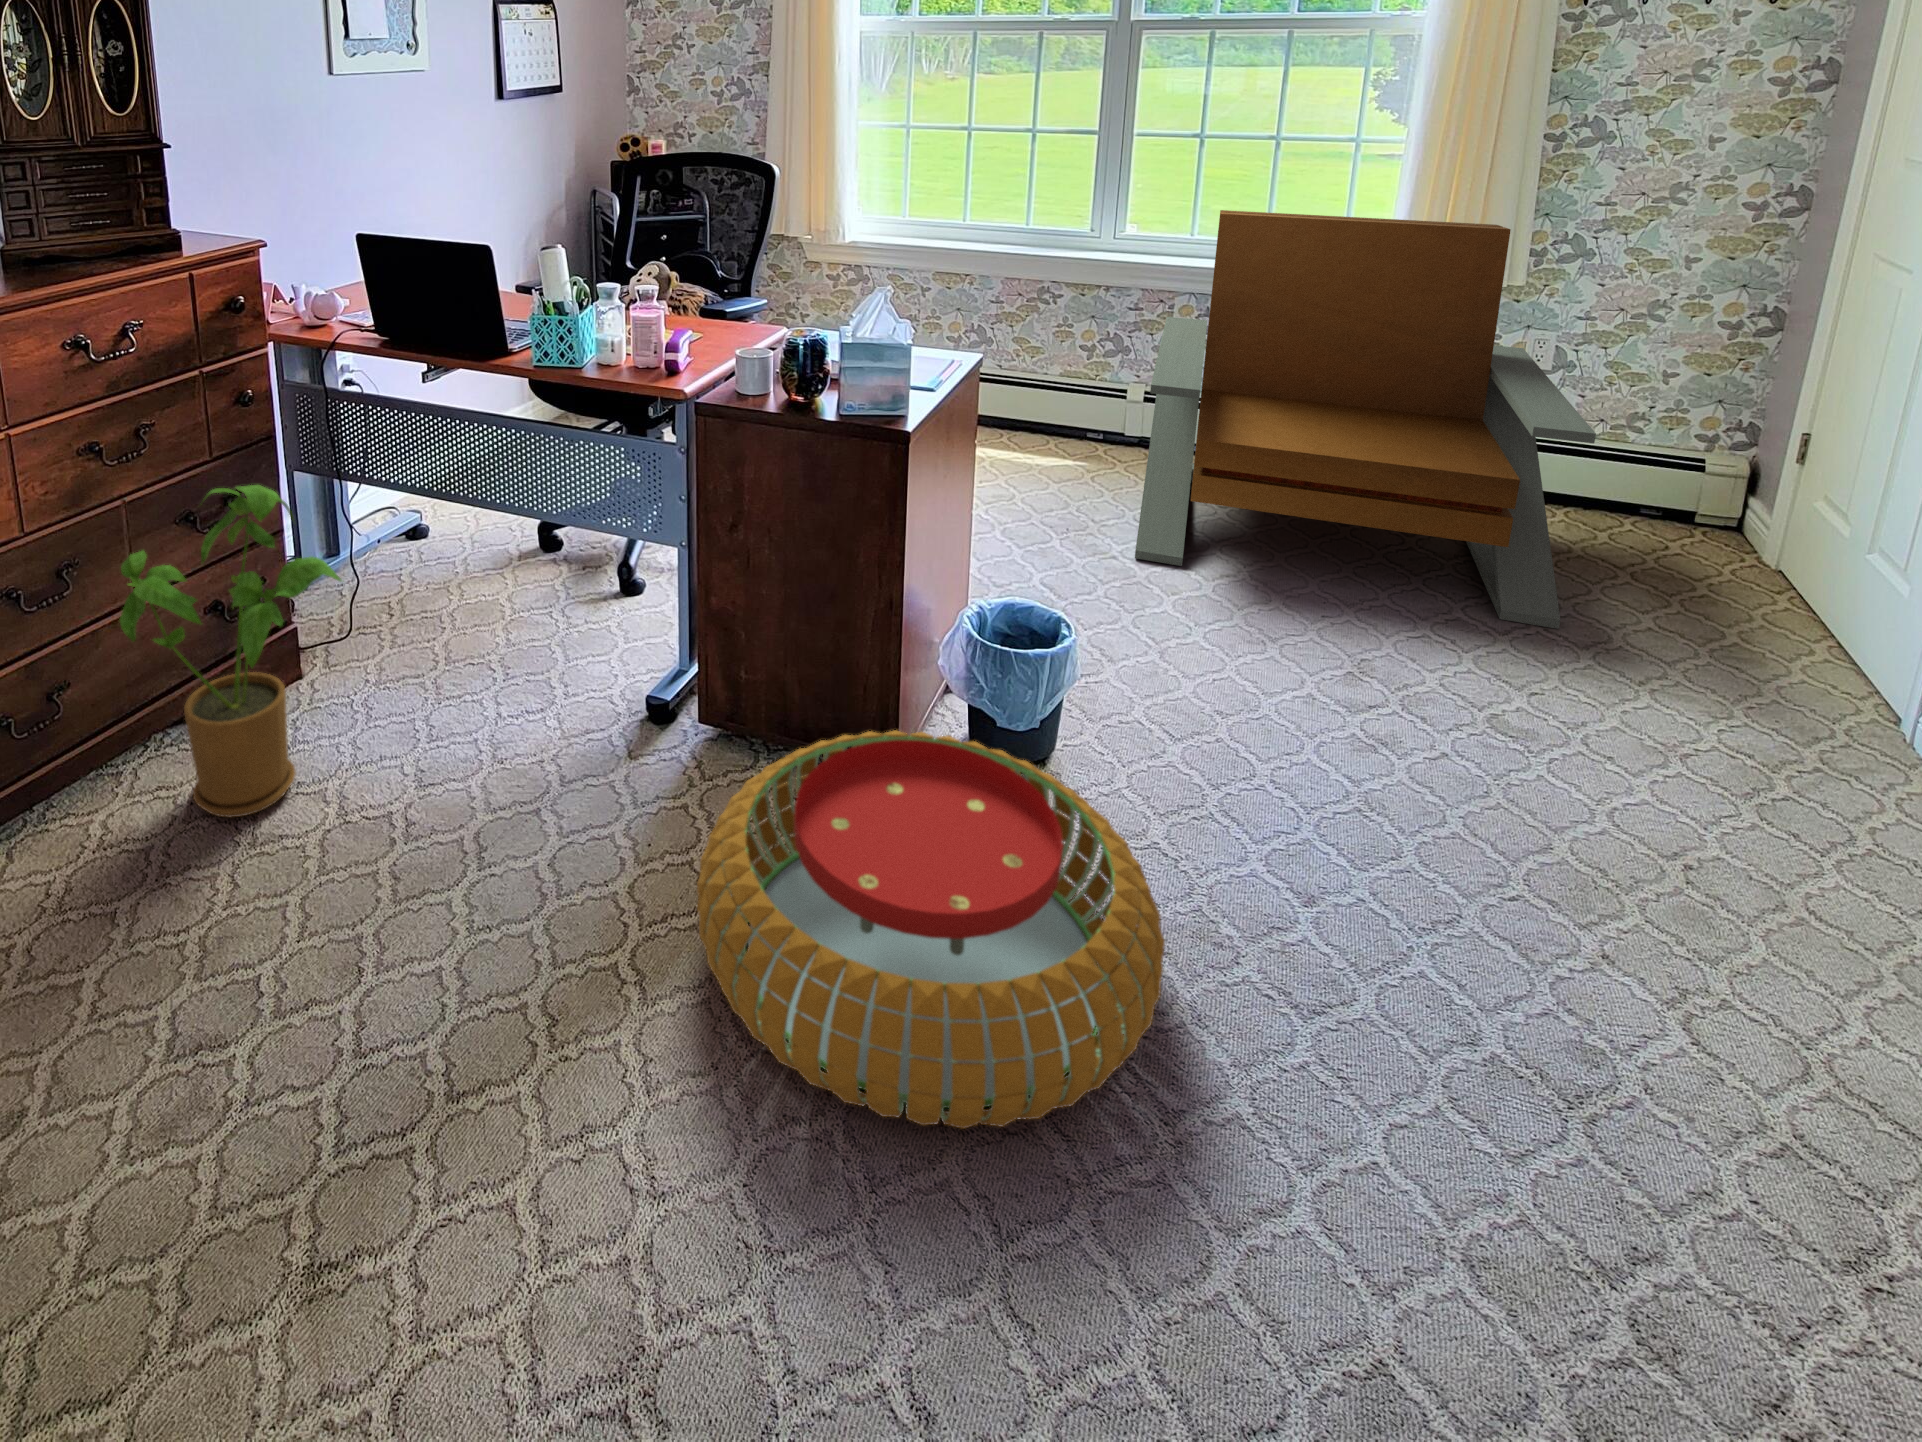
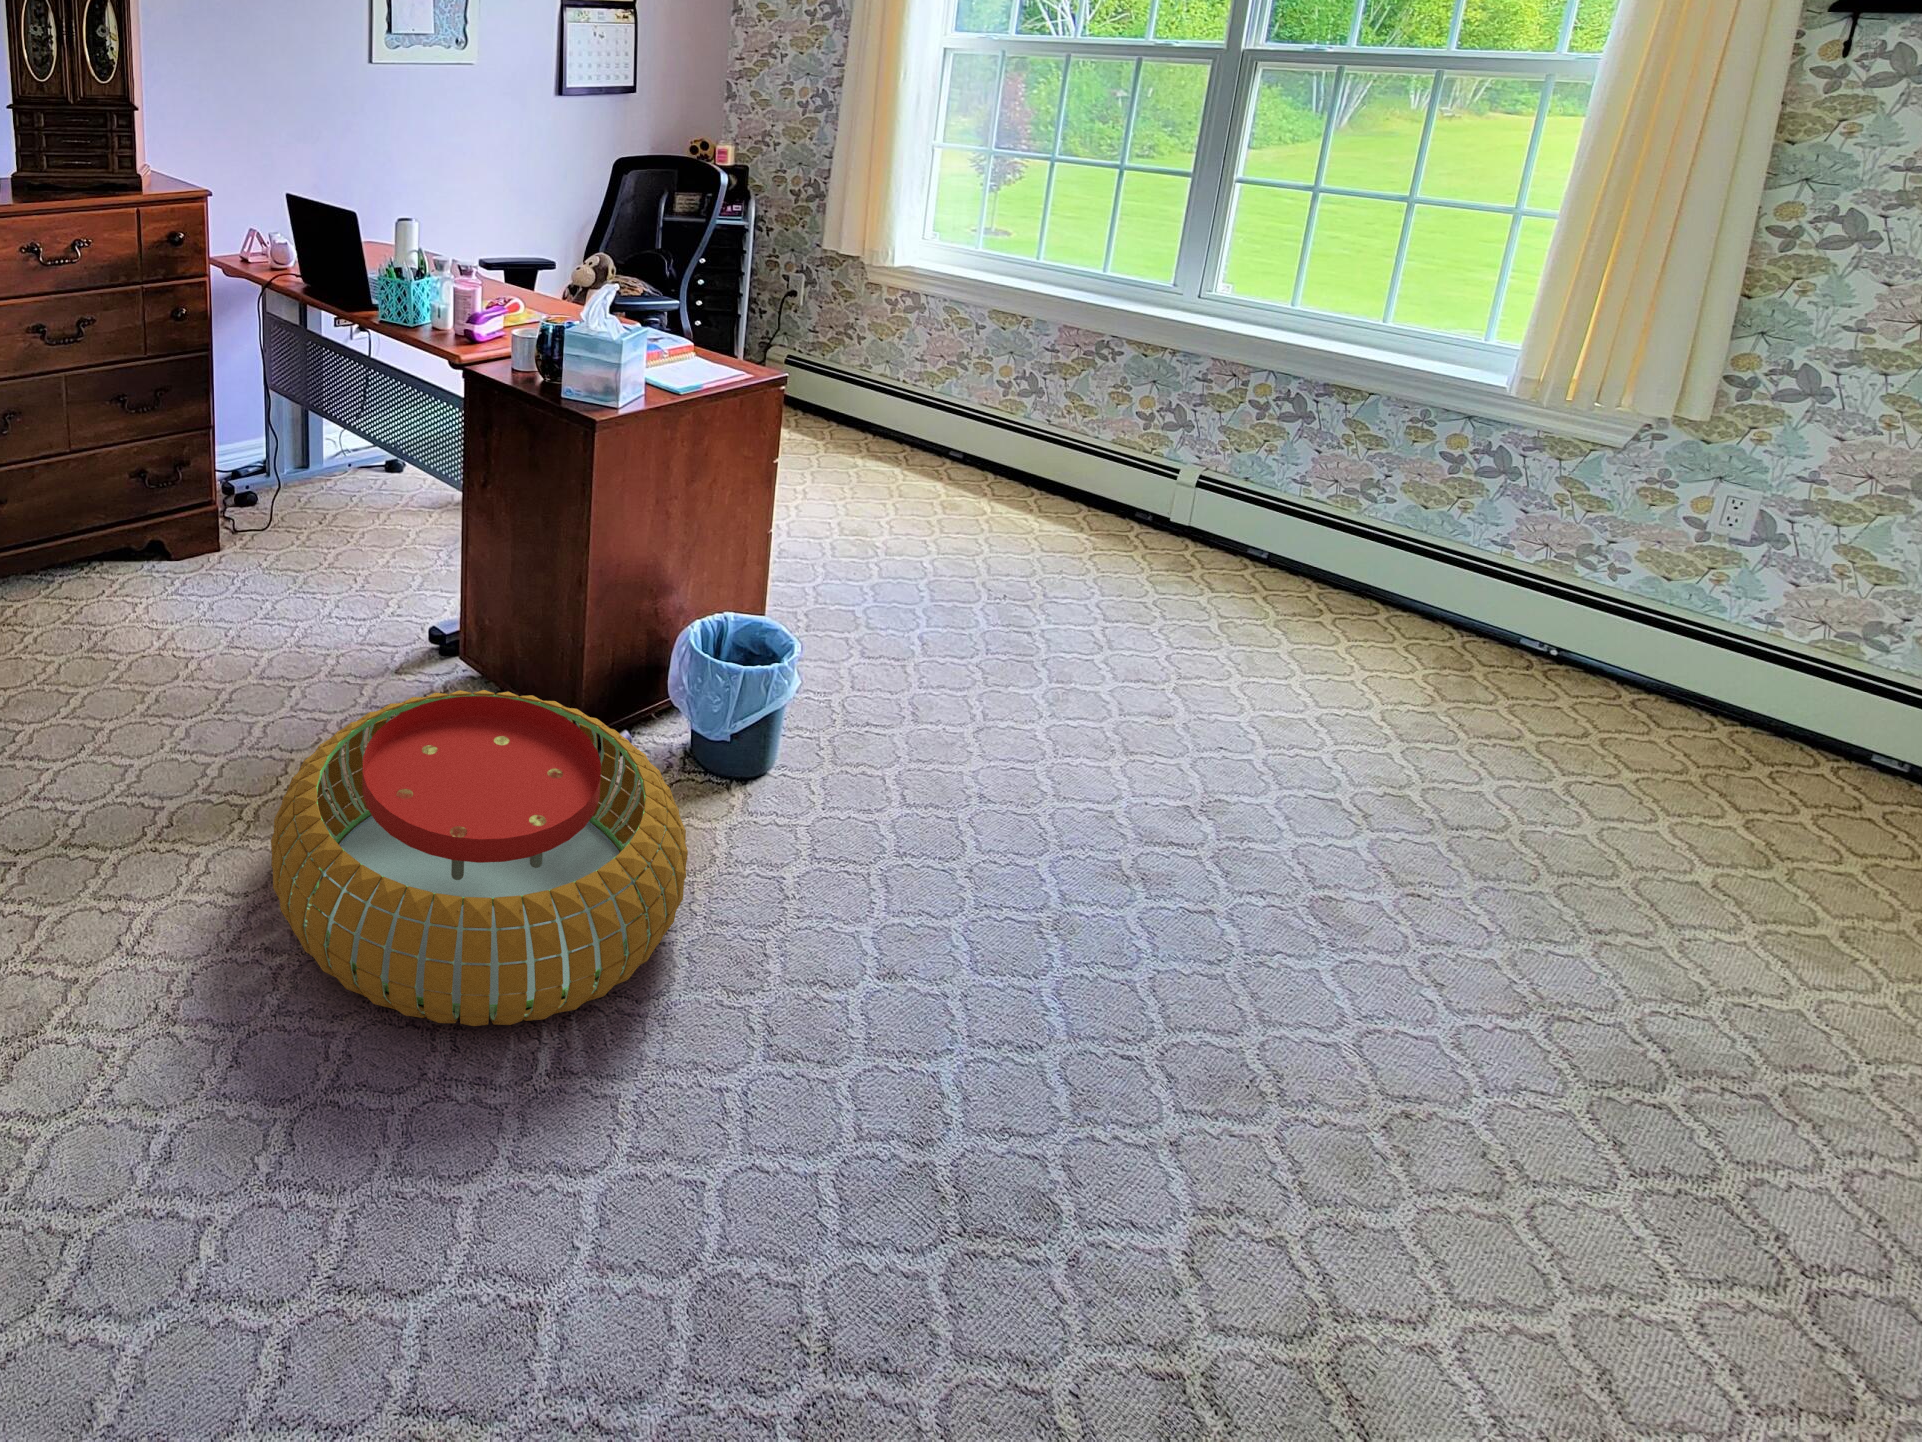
lounge chair: present [1135,210,1596,629] -> none [1051,279,1693,860]
house plant: present [120,485,342,817] -> none [26,379,181,636]

